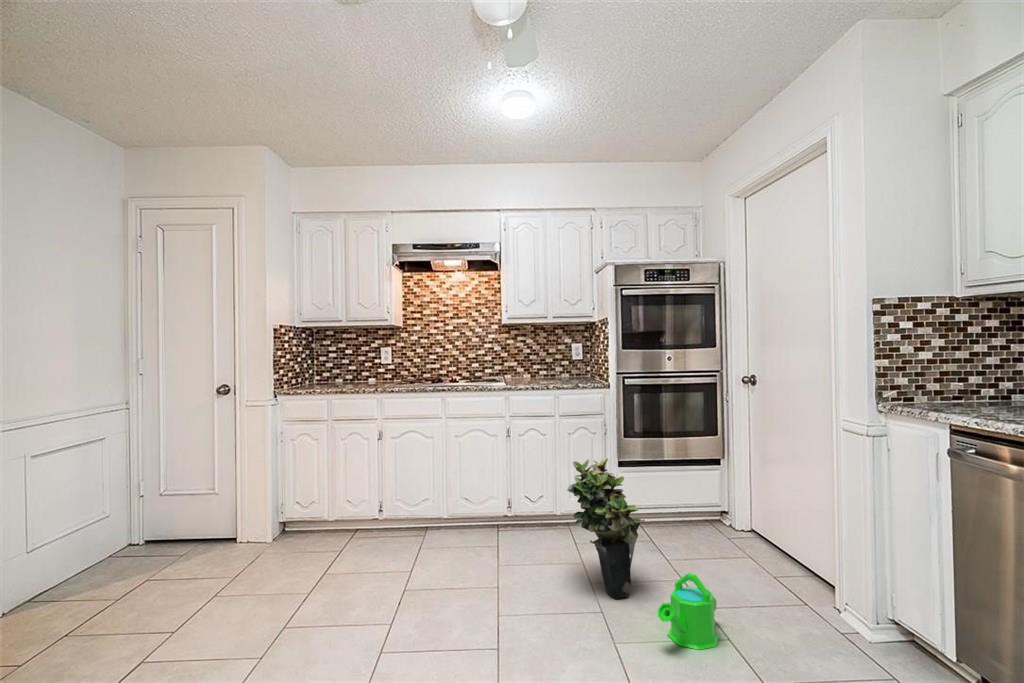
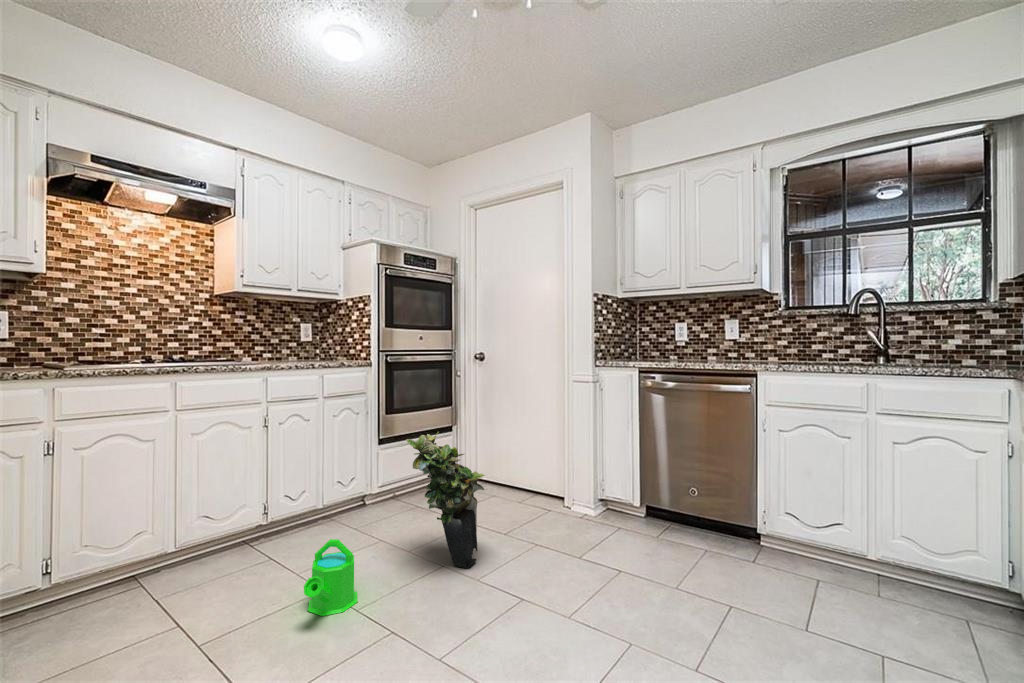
watering can: present [658,573,719,650] -> present [304,539,358,616]

